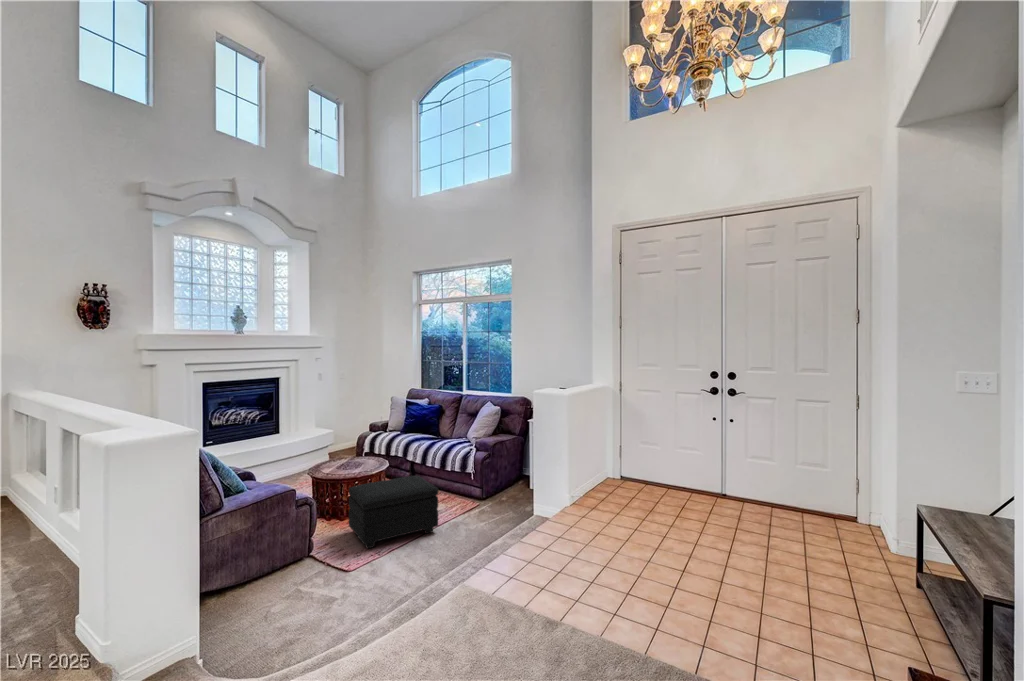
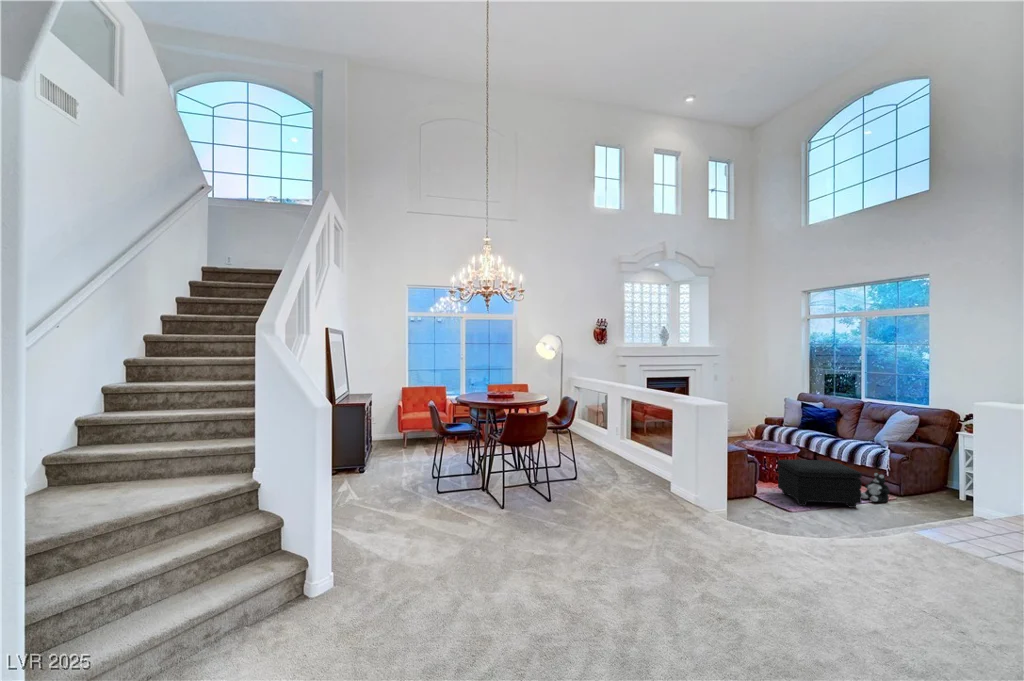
plush toy: none [442,480,470,517] -> present [861,473,889,502]

